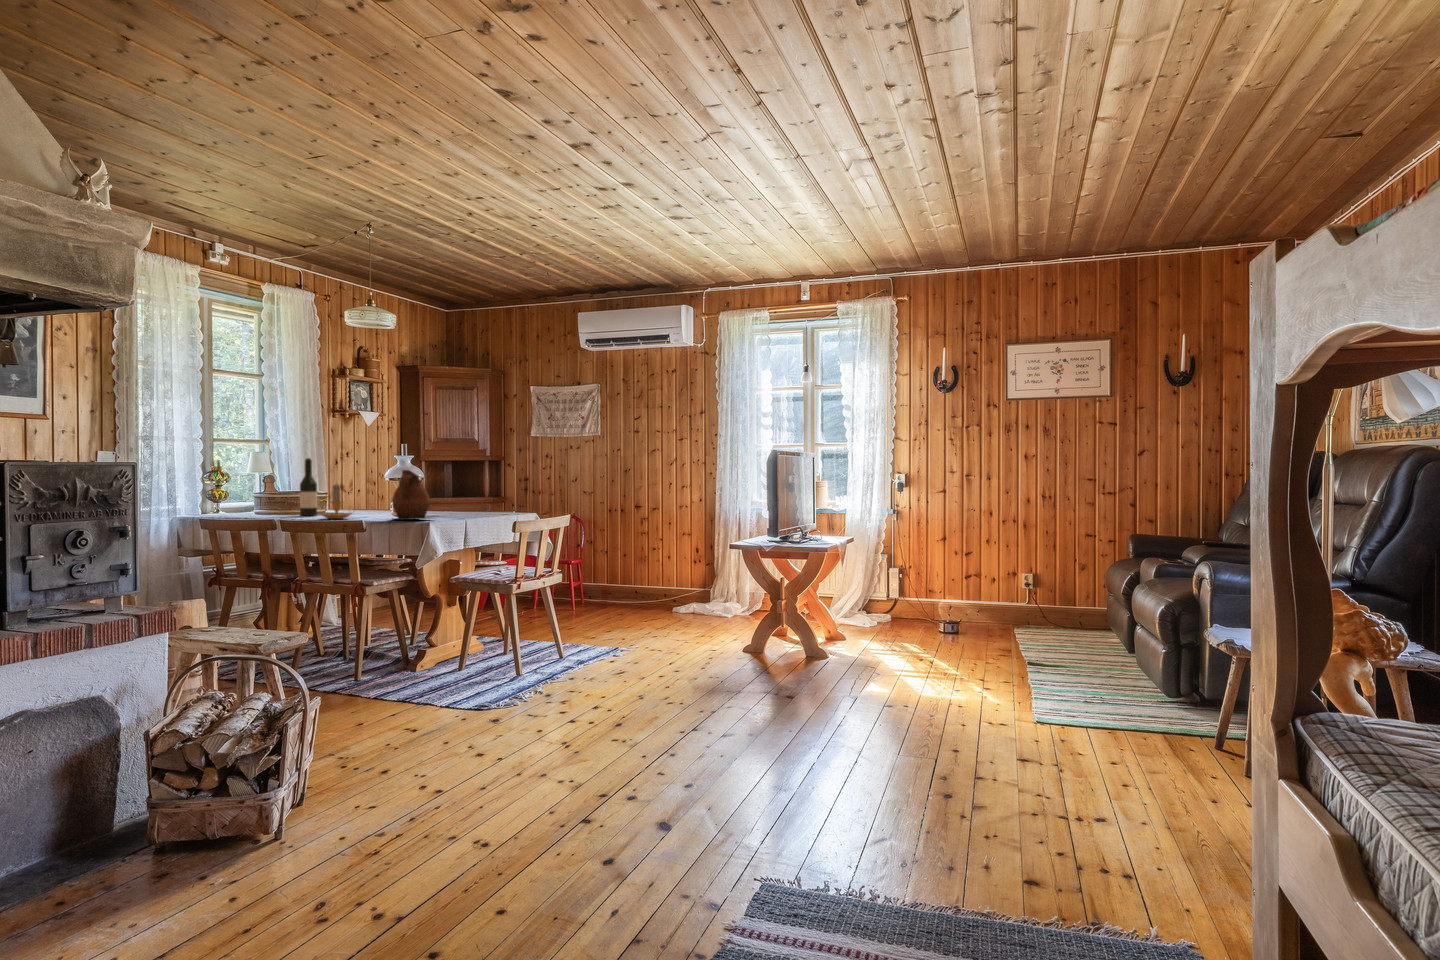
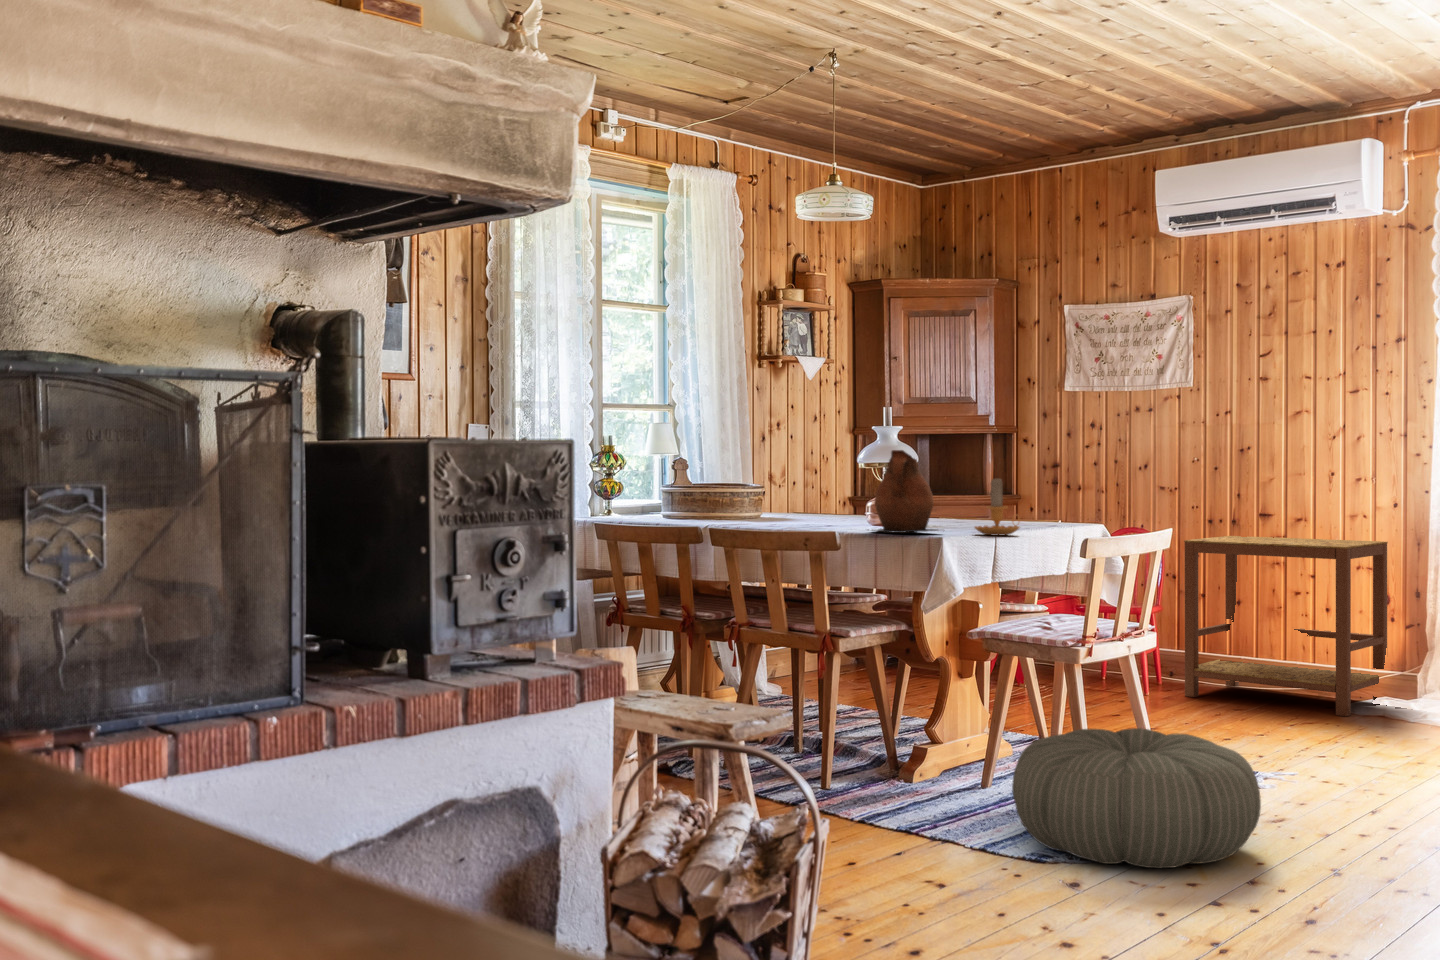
wine bottle: present [300,458,317,516] -> none [732,432,756,523]
candle: present [322,484,355,519] -> present [975,479,1019,535]
side table: none [593,518,696,614] -> present [1184,536,1388,716]
pouf: none [468,628,605,706] -> present [1012,728,1261,868]

